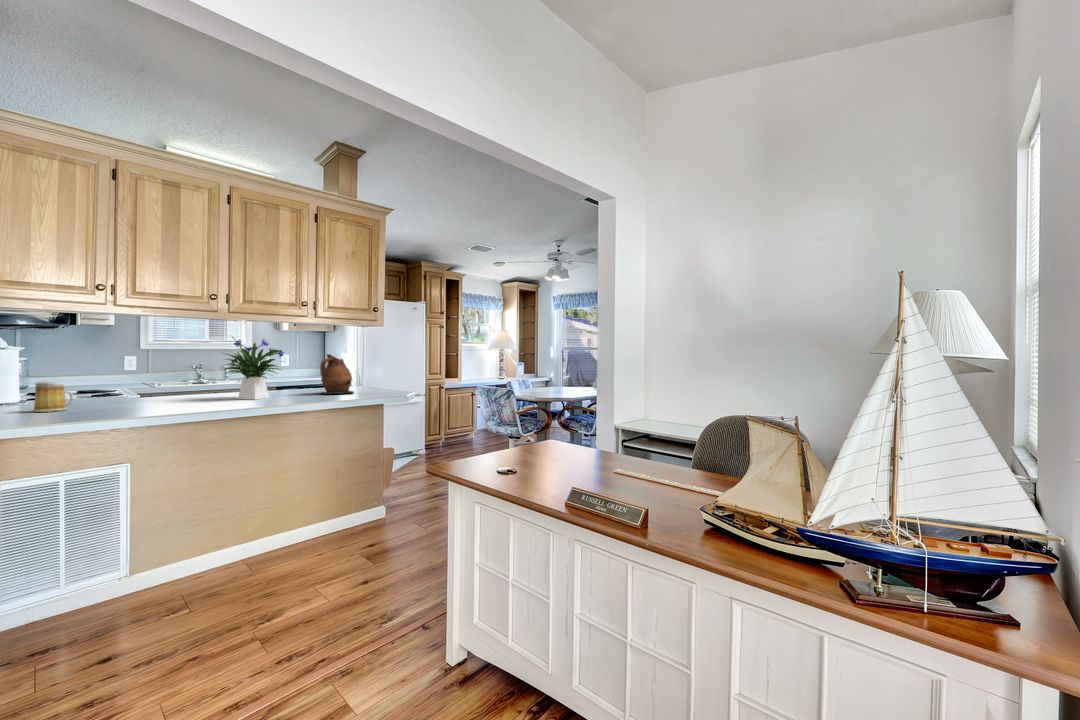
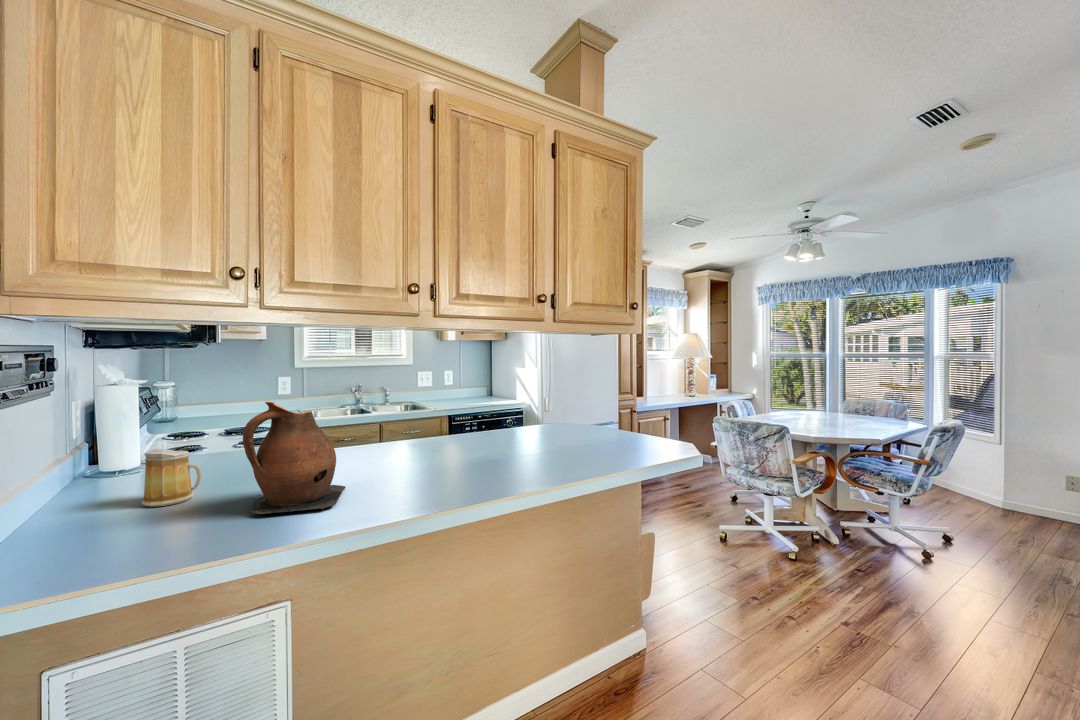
flower arrangement: present [224,337,284,400] -> none [397,355,508,468]
ceramic pitcher: present [320,354,354,394] -> present [243,401,345,514]

